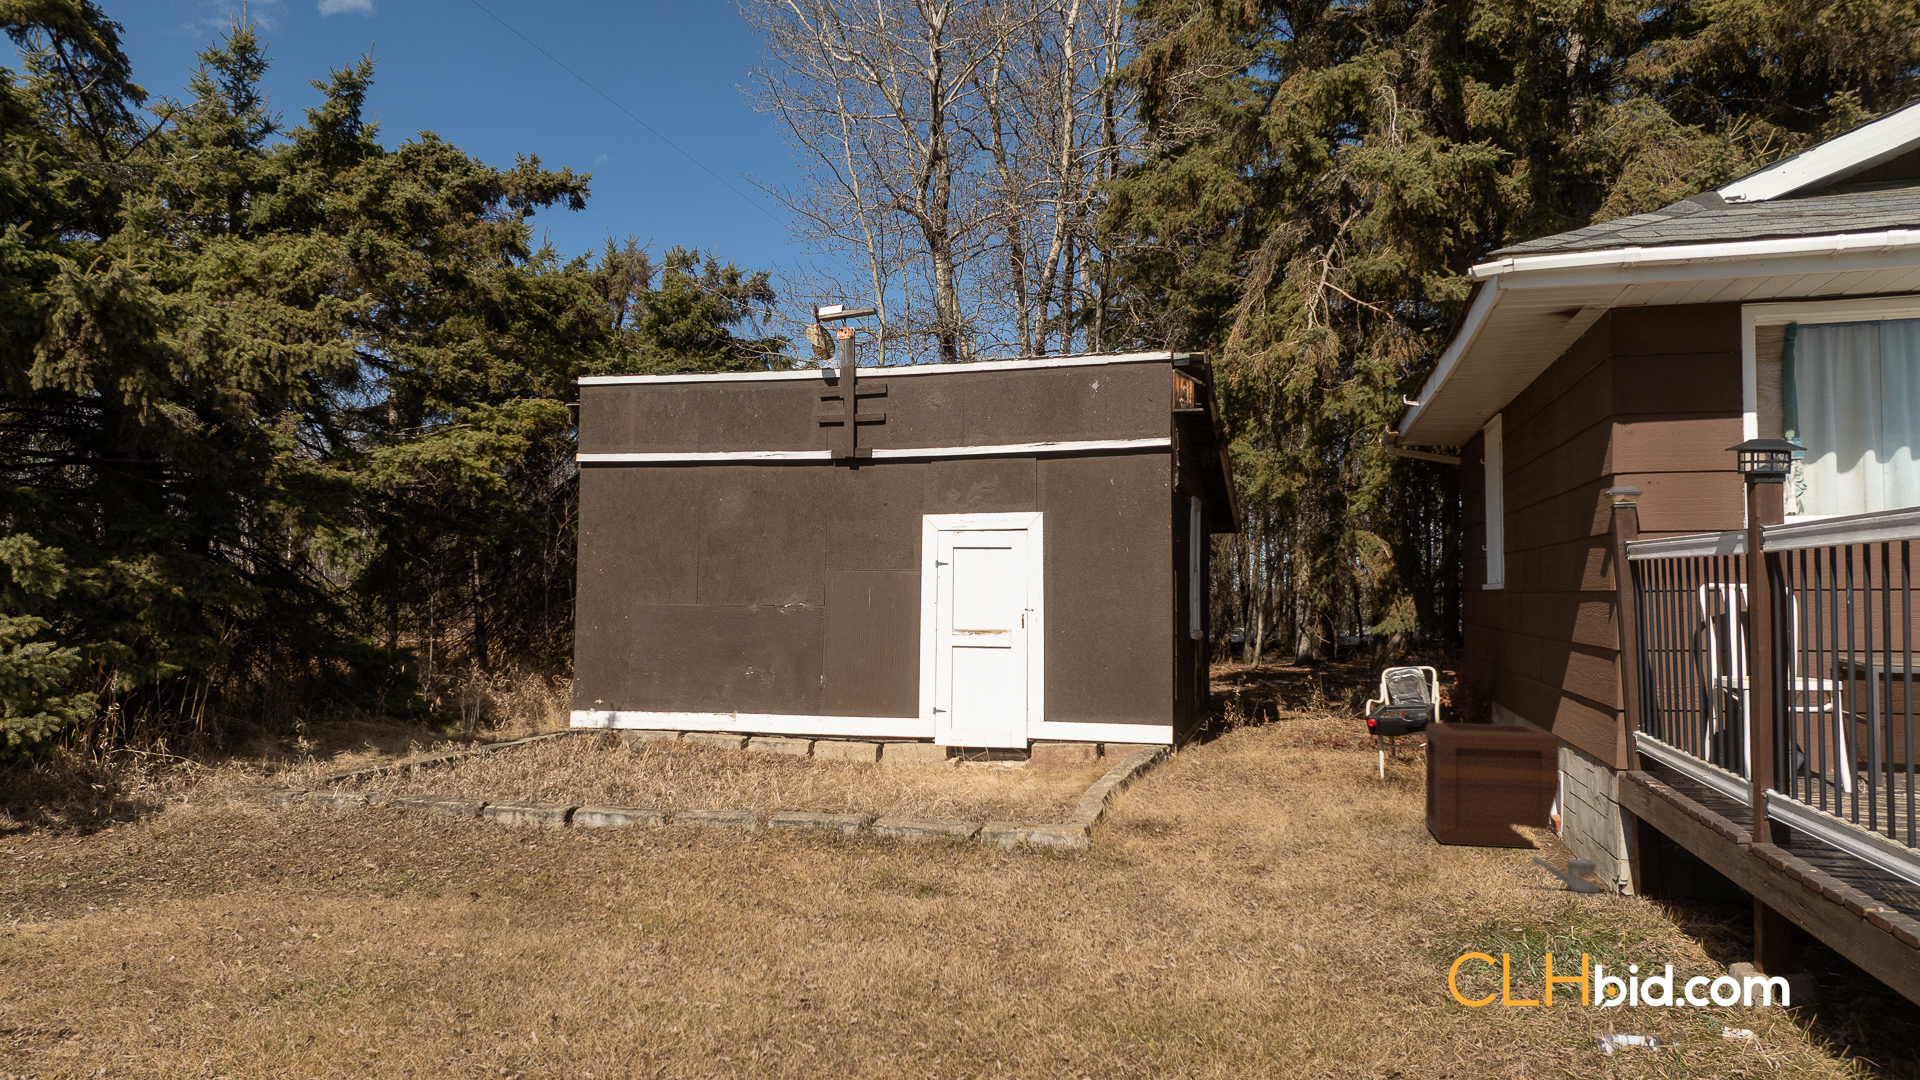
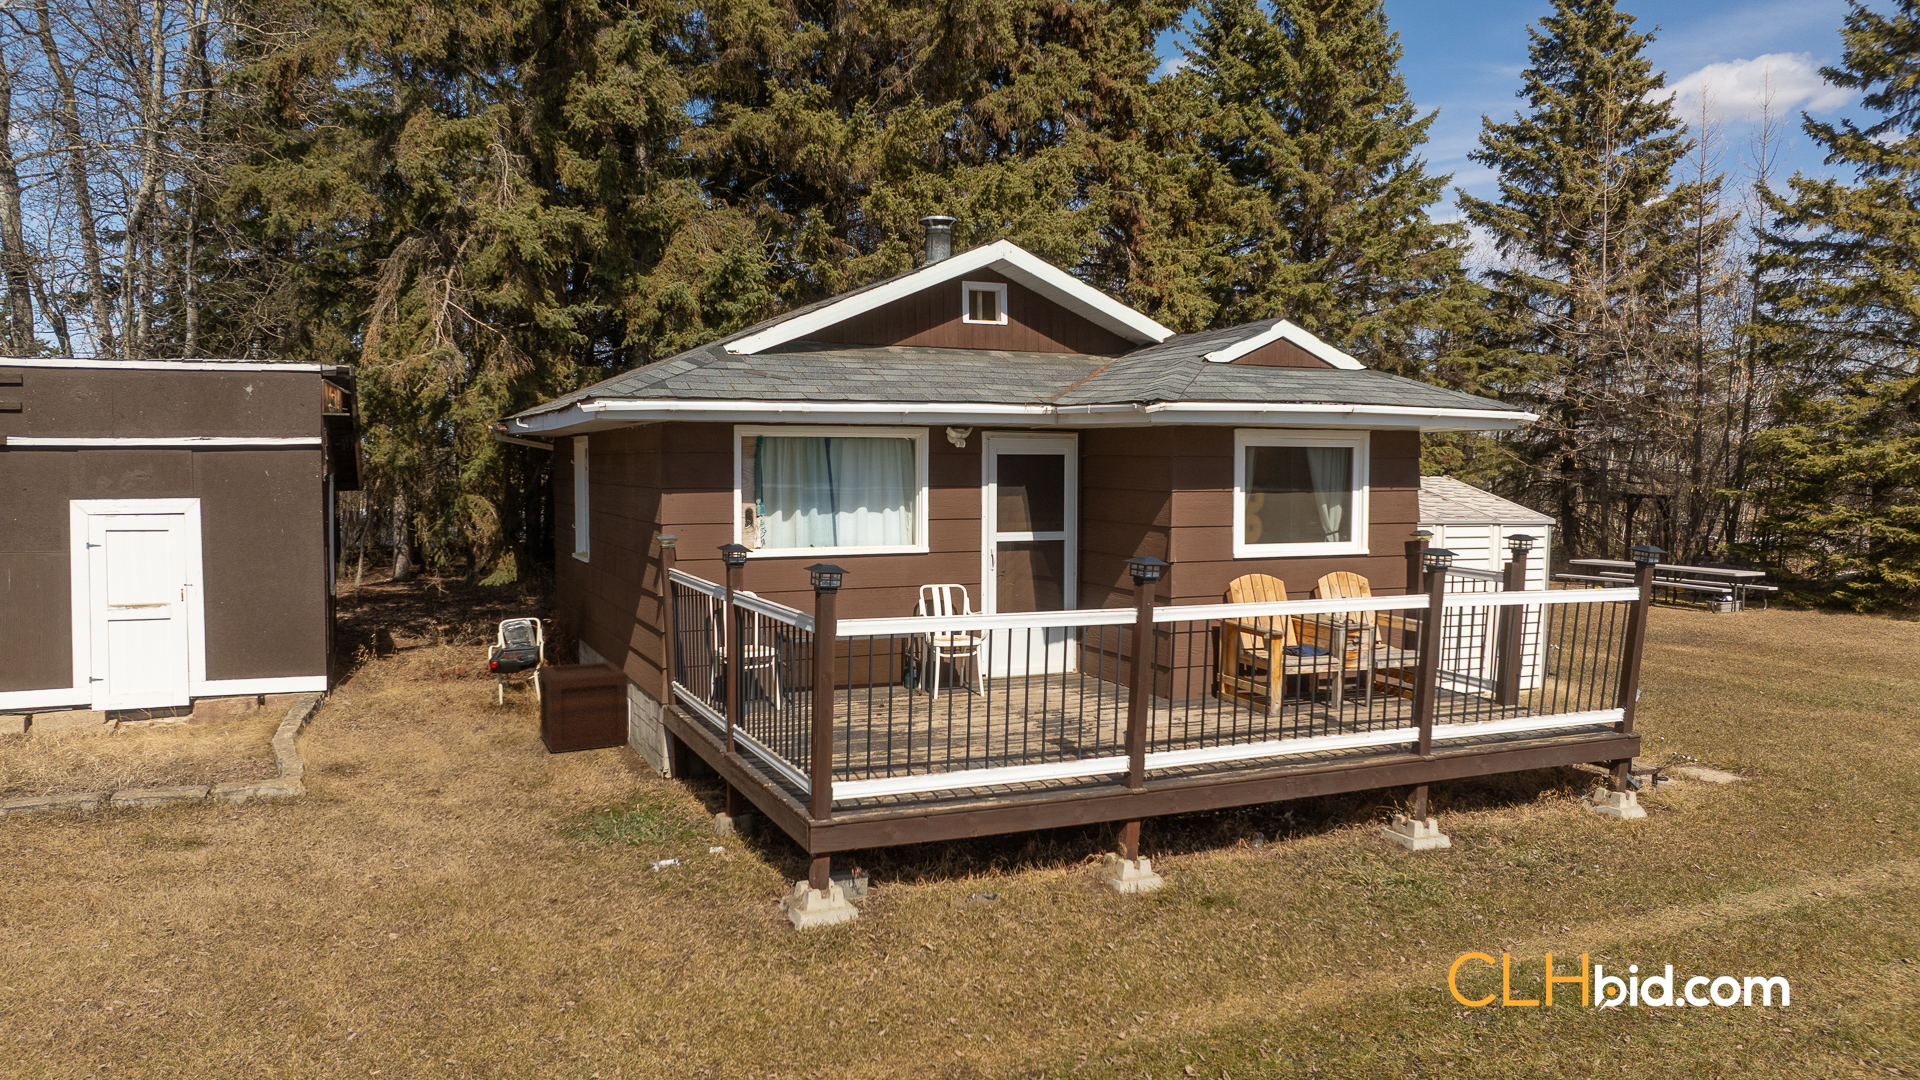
watering can: present [1533,856,1599,893] -> none [612,761,661,784]

